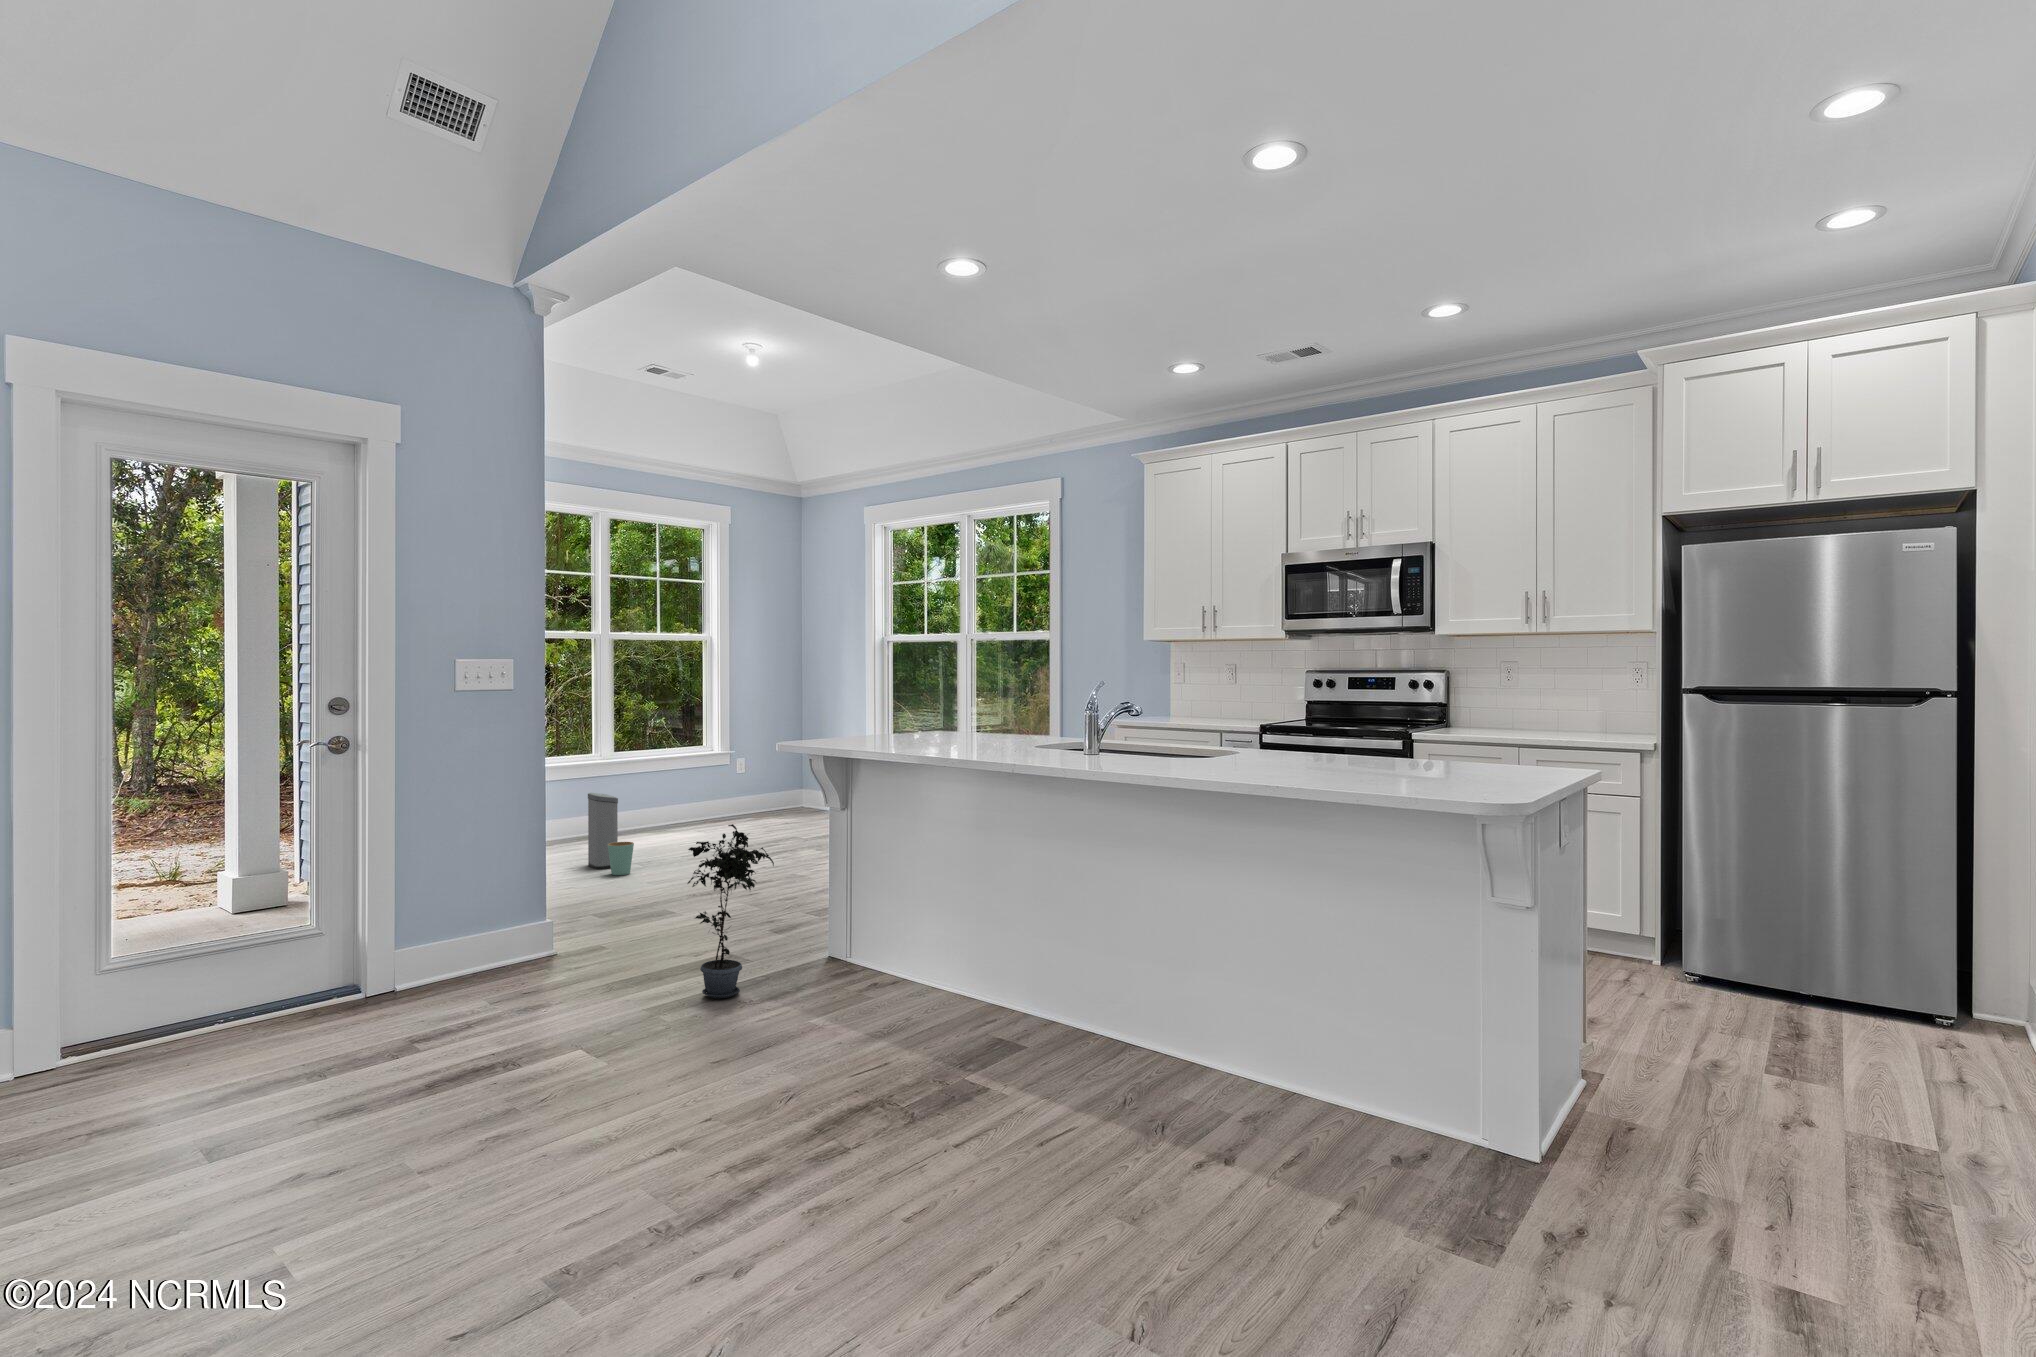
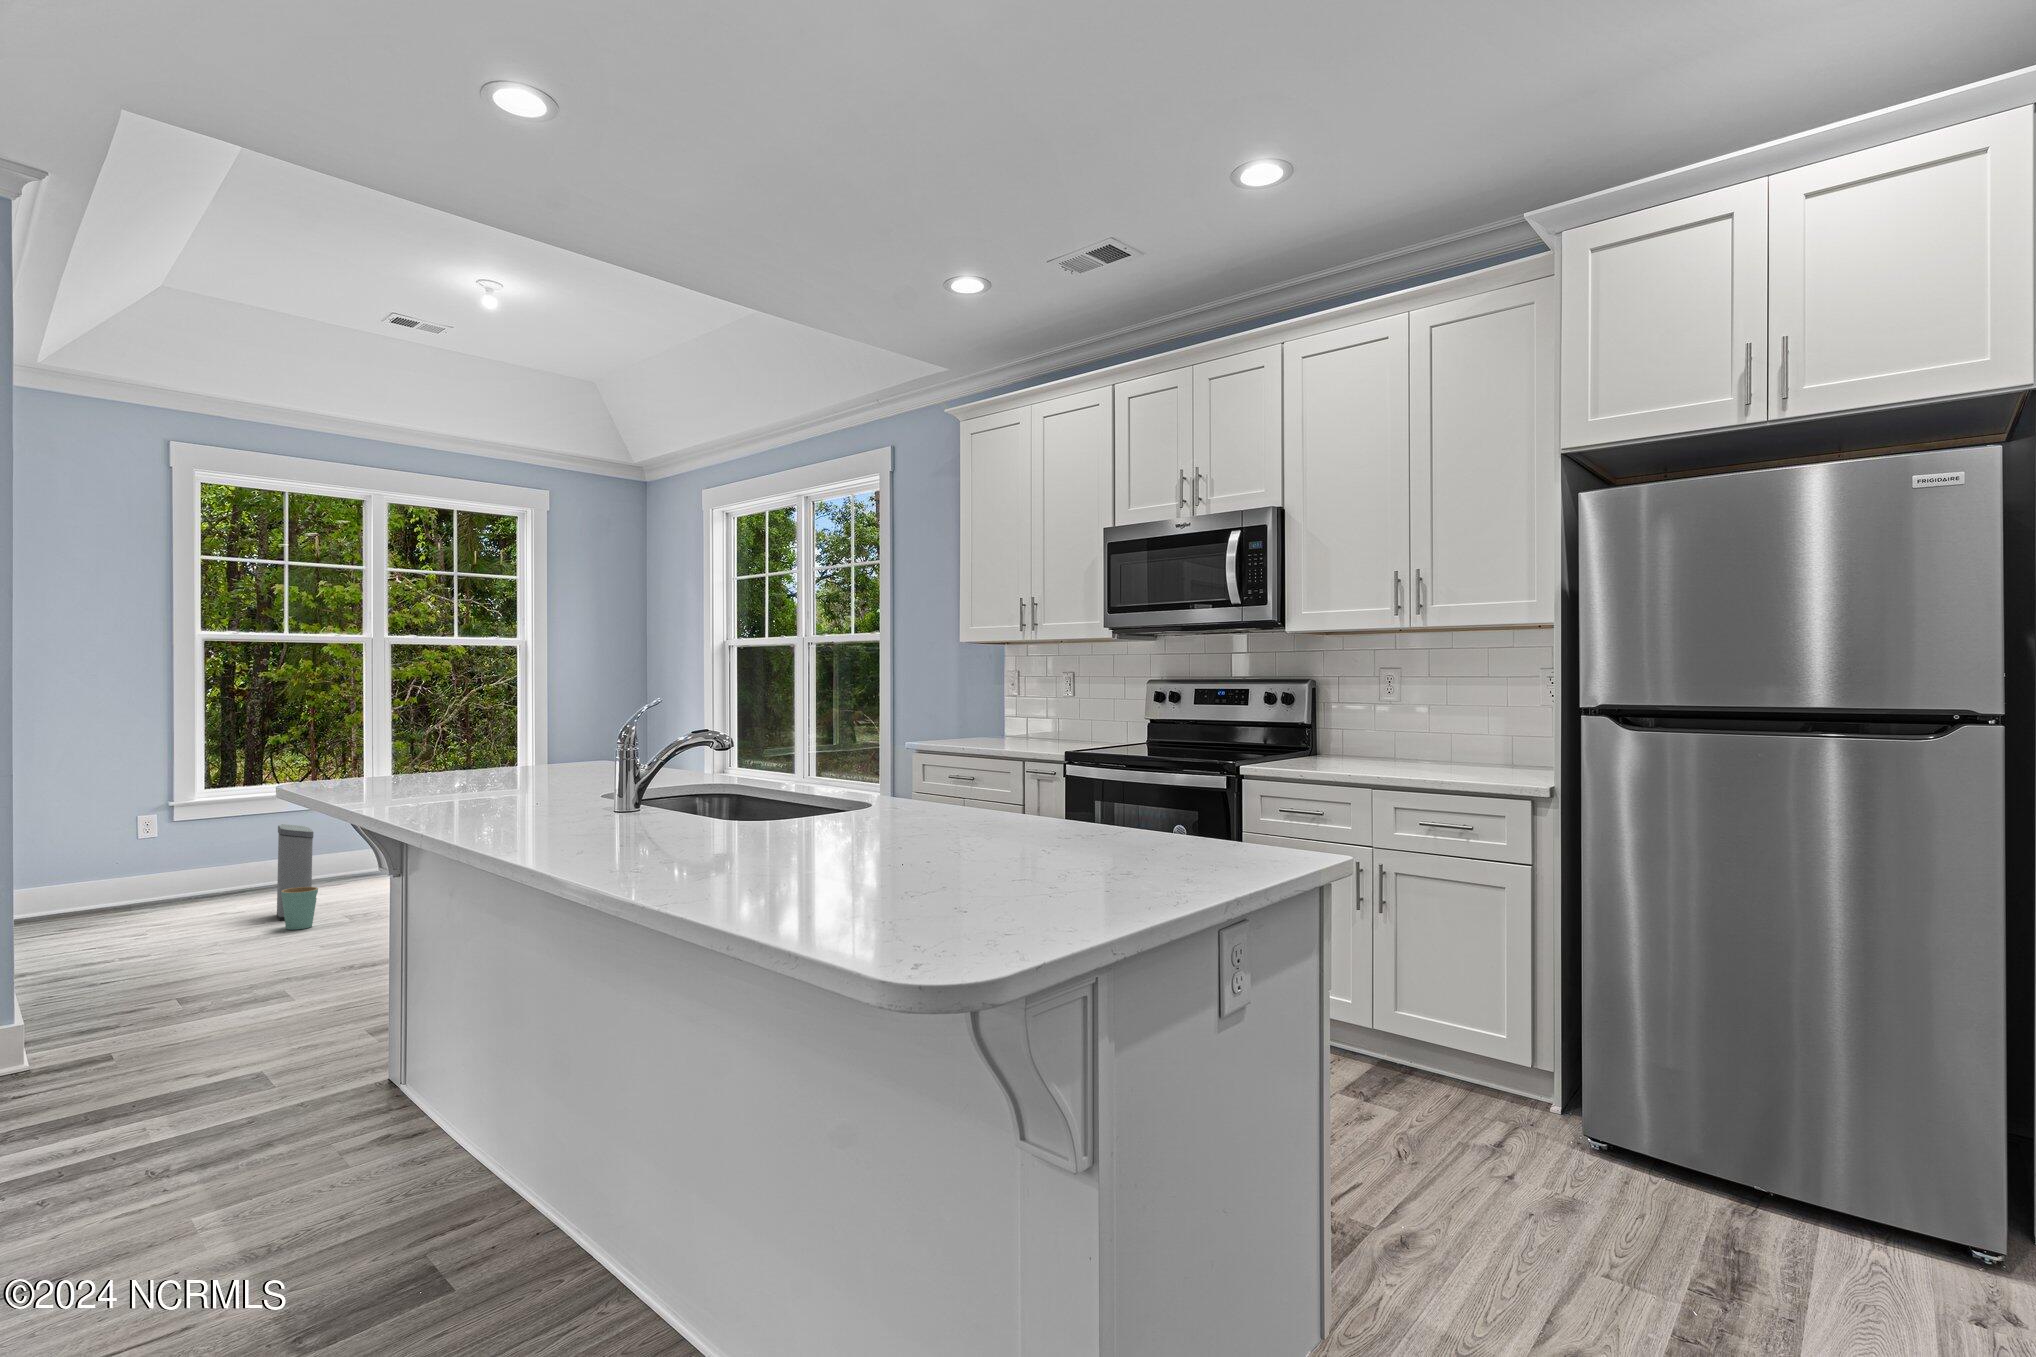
potted plant: present [688,824,774,999] -> none [77,884,218,1142]

